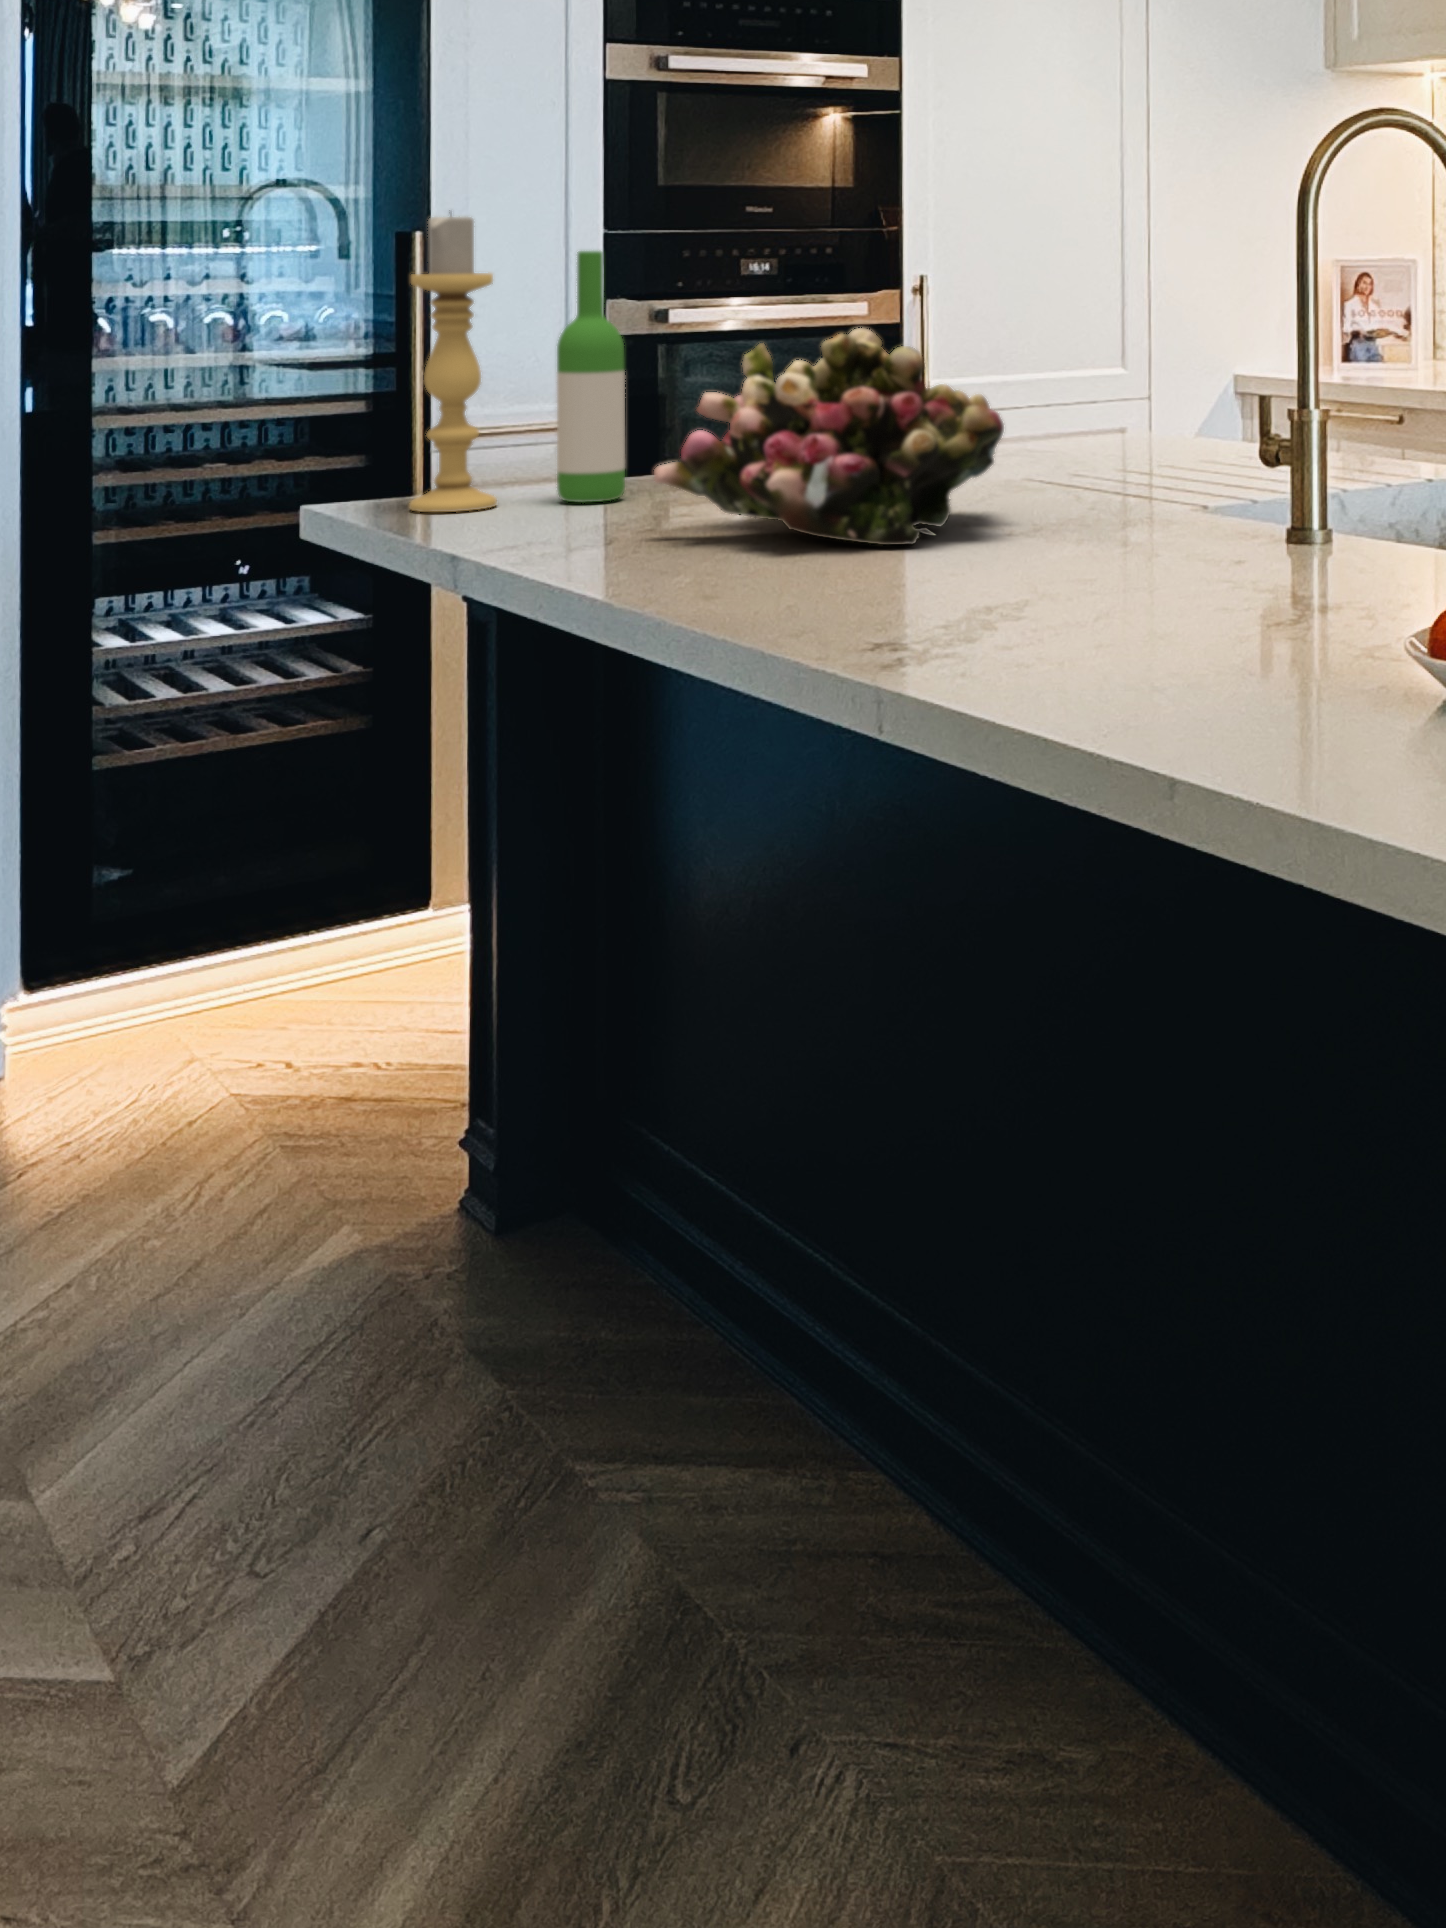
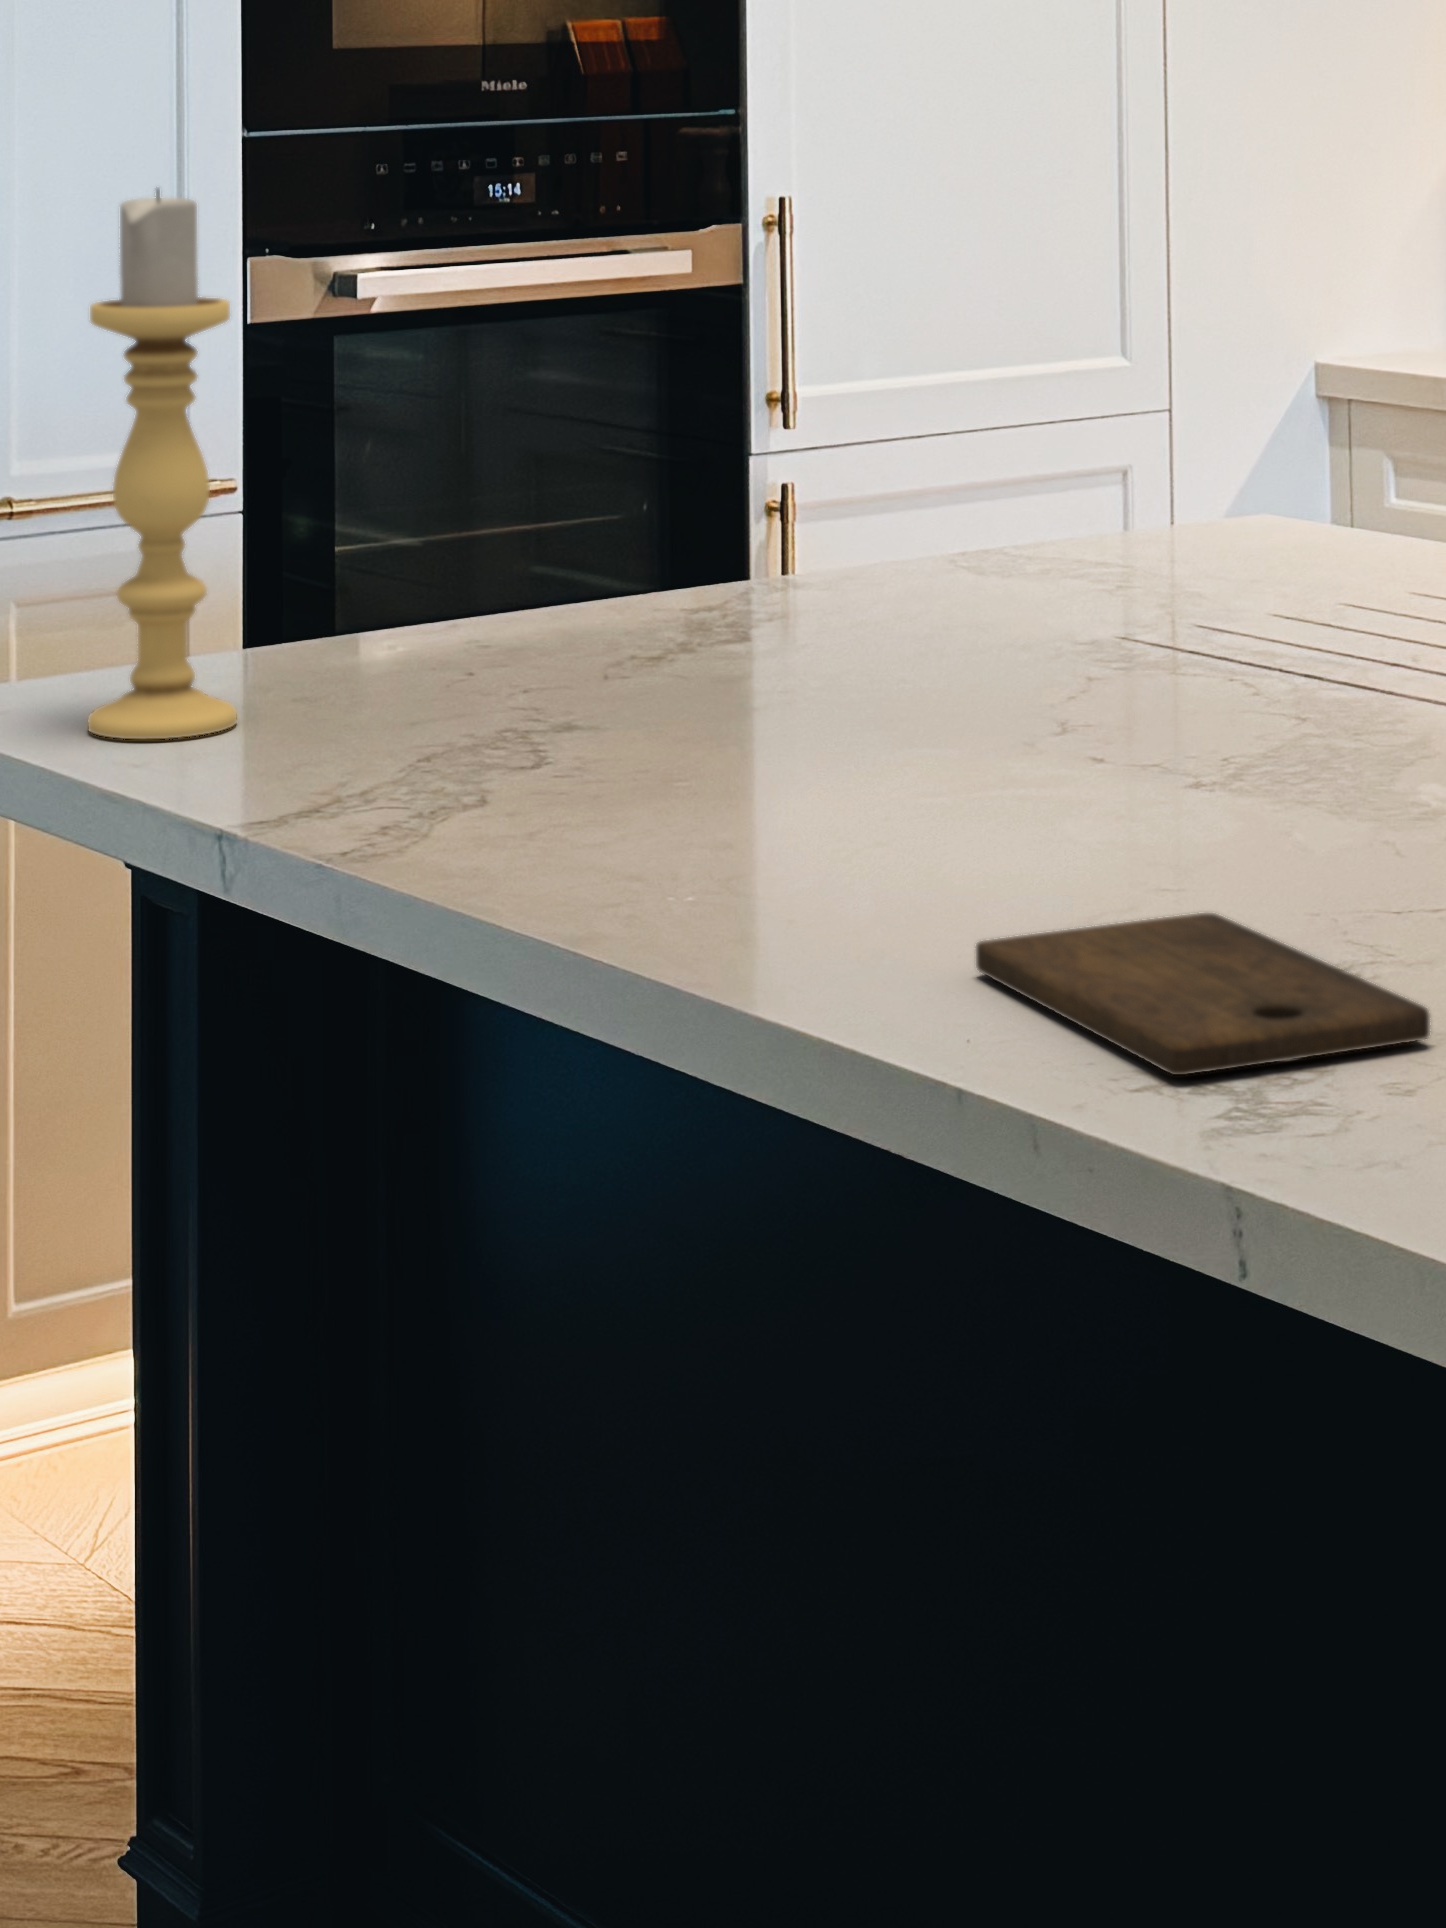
wine bottle: present [557,251,625,503] -> none [338,253,455,715]
flower arrangement: present [654,328,1004,545] -> none [583,414,1211,836]
cutting board: none [807,569,1028,635] -> present [976,913,1430,1075]

